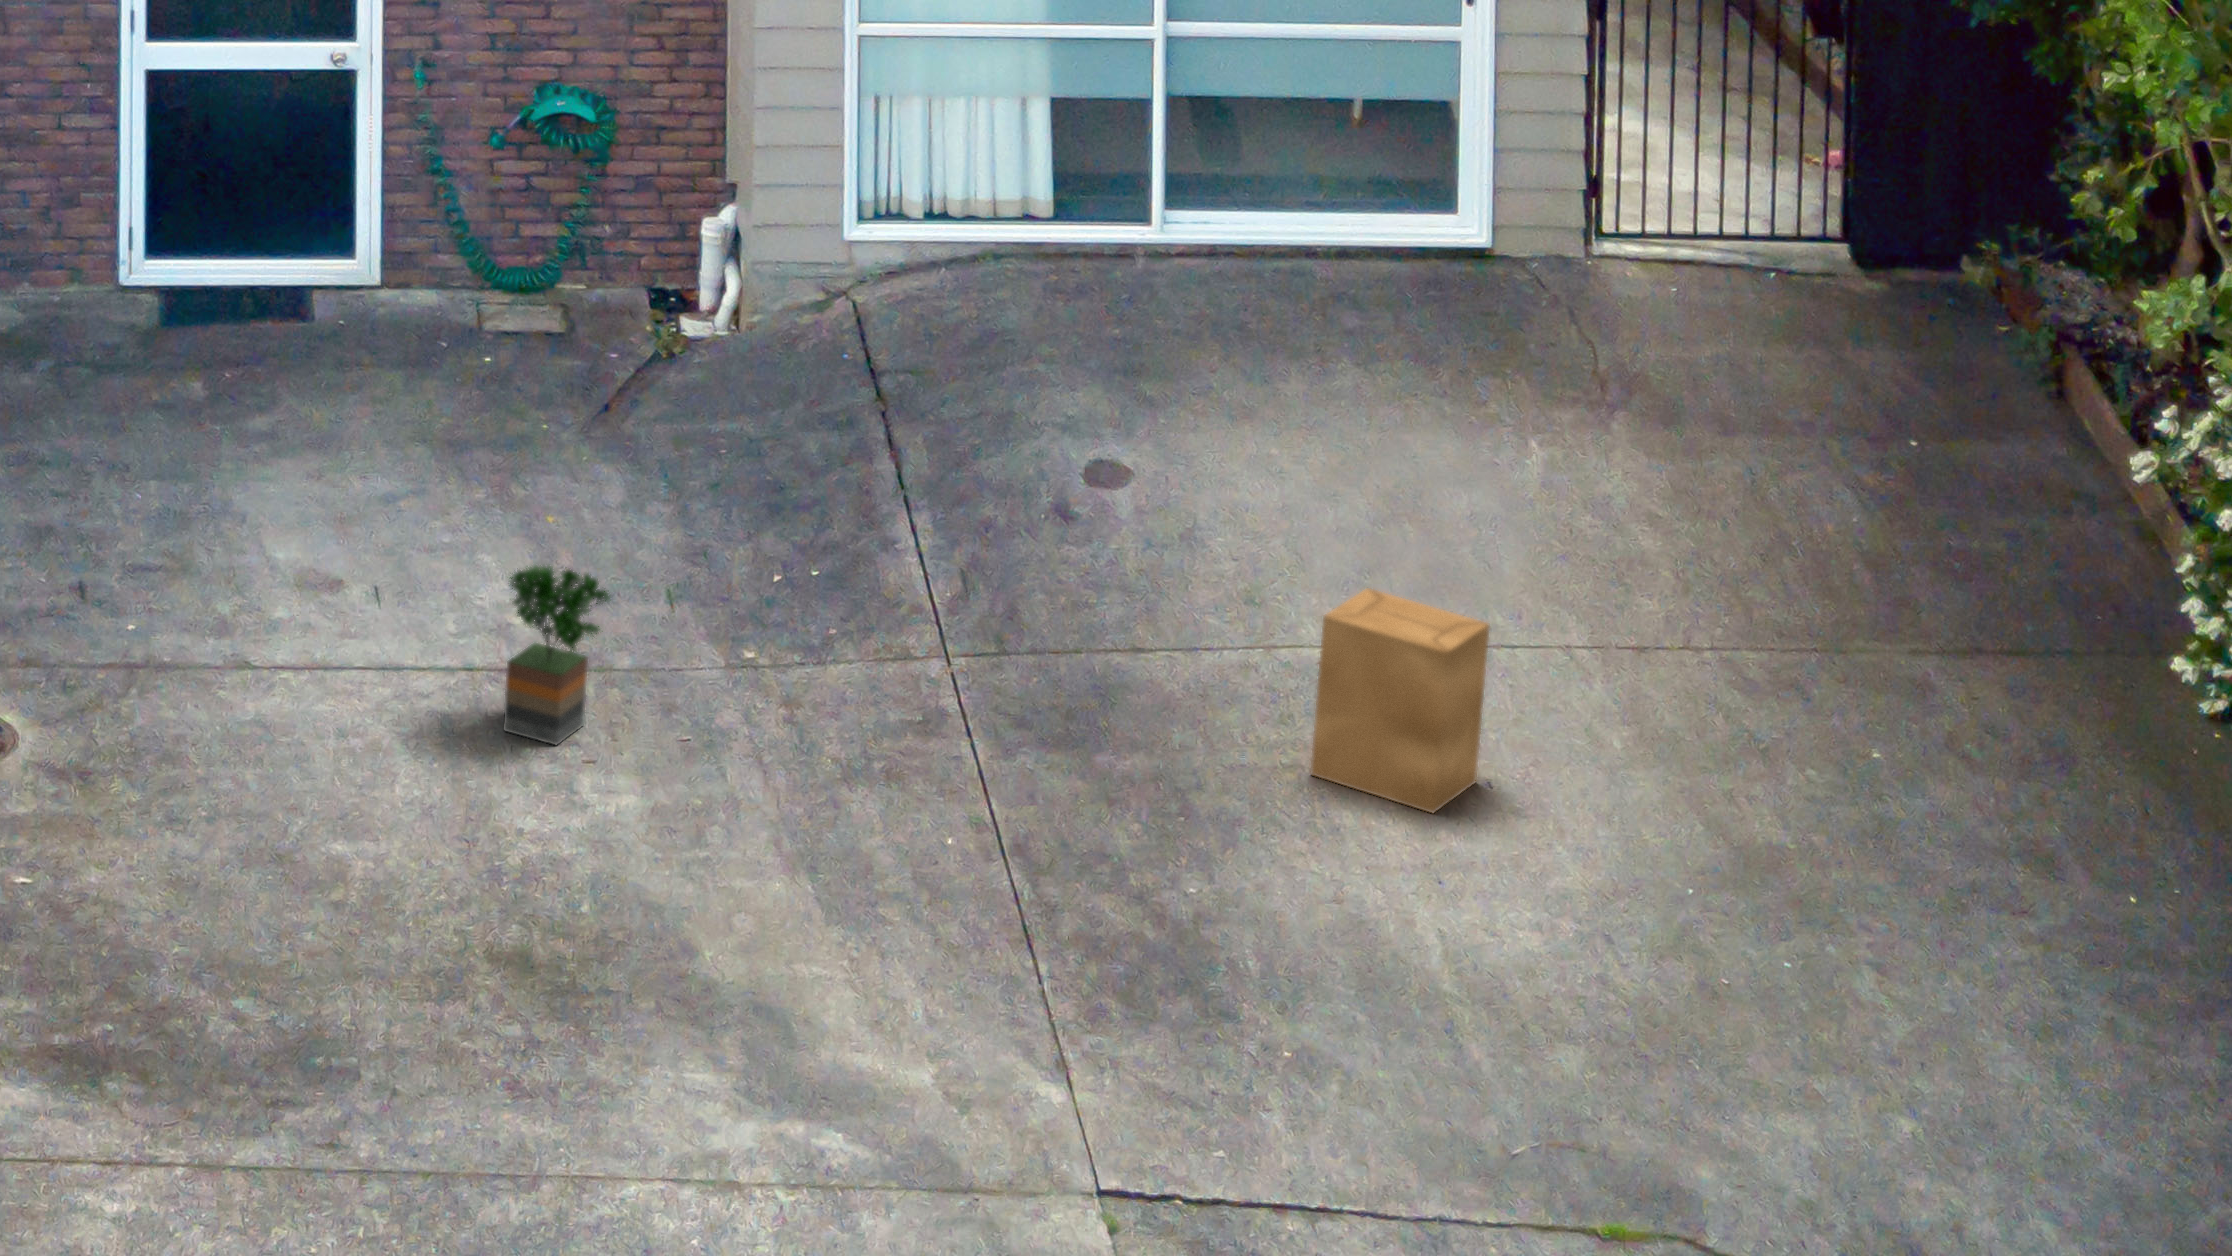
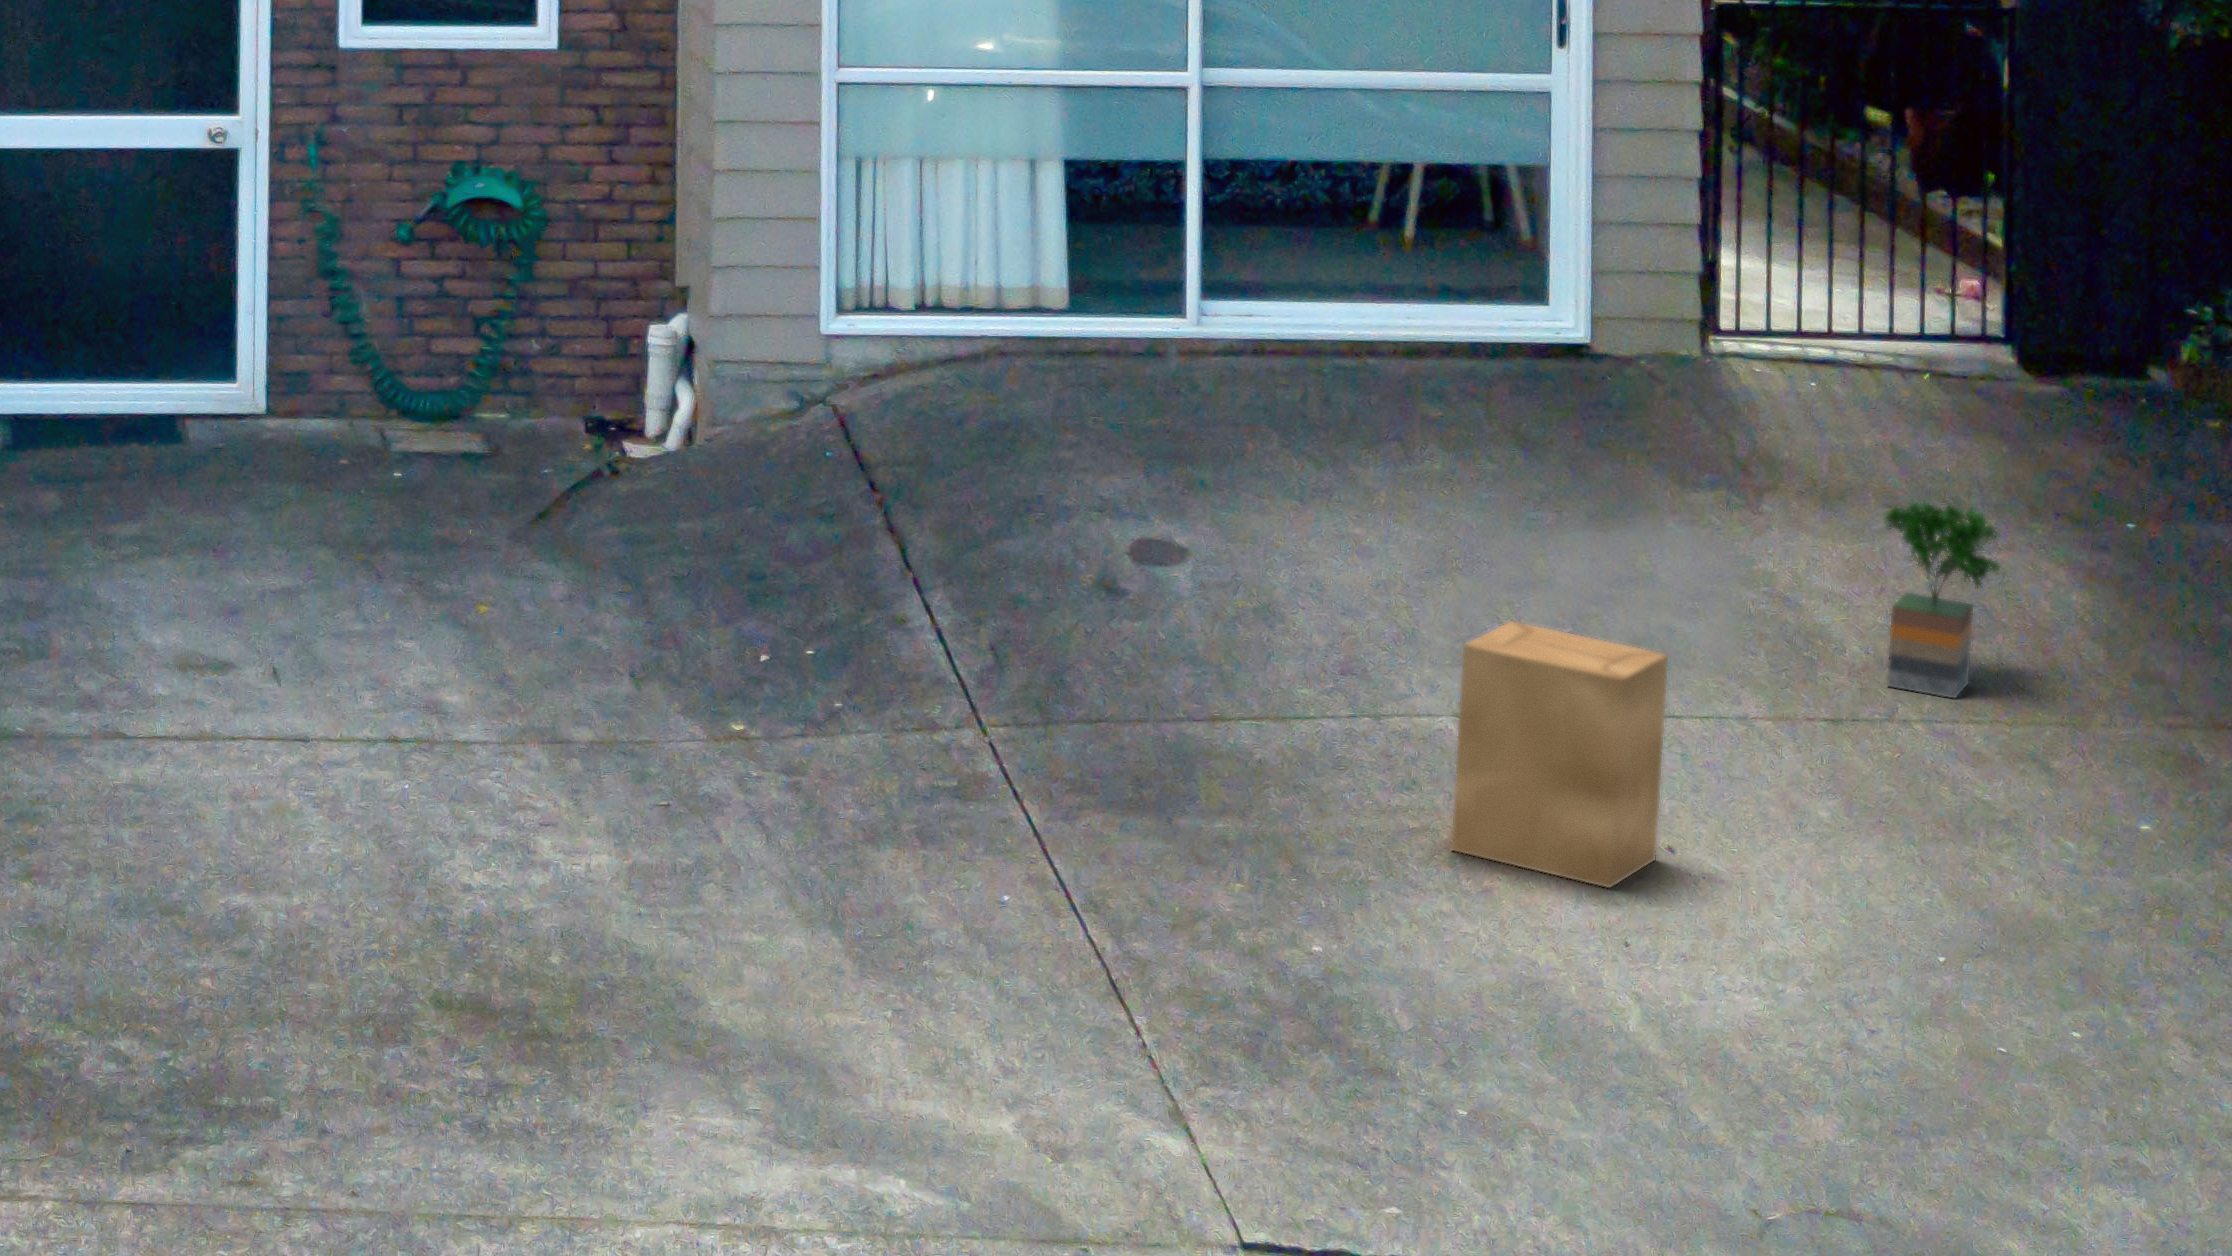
potted tree: present [503,565,610,745] -> present [1883,502,2000,698]

